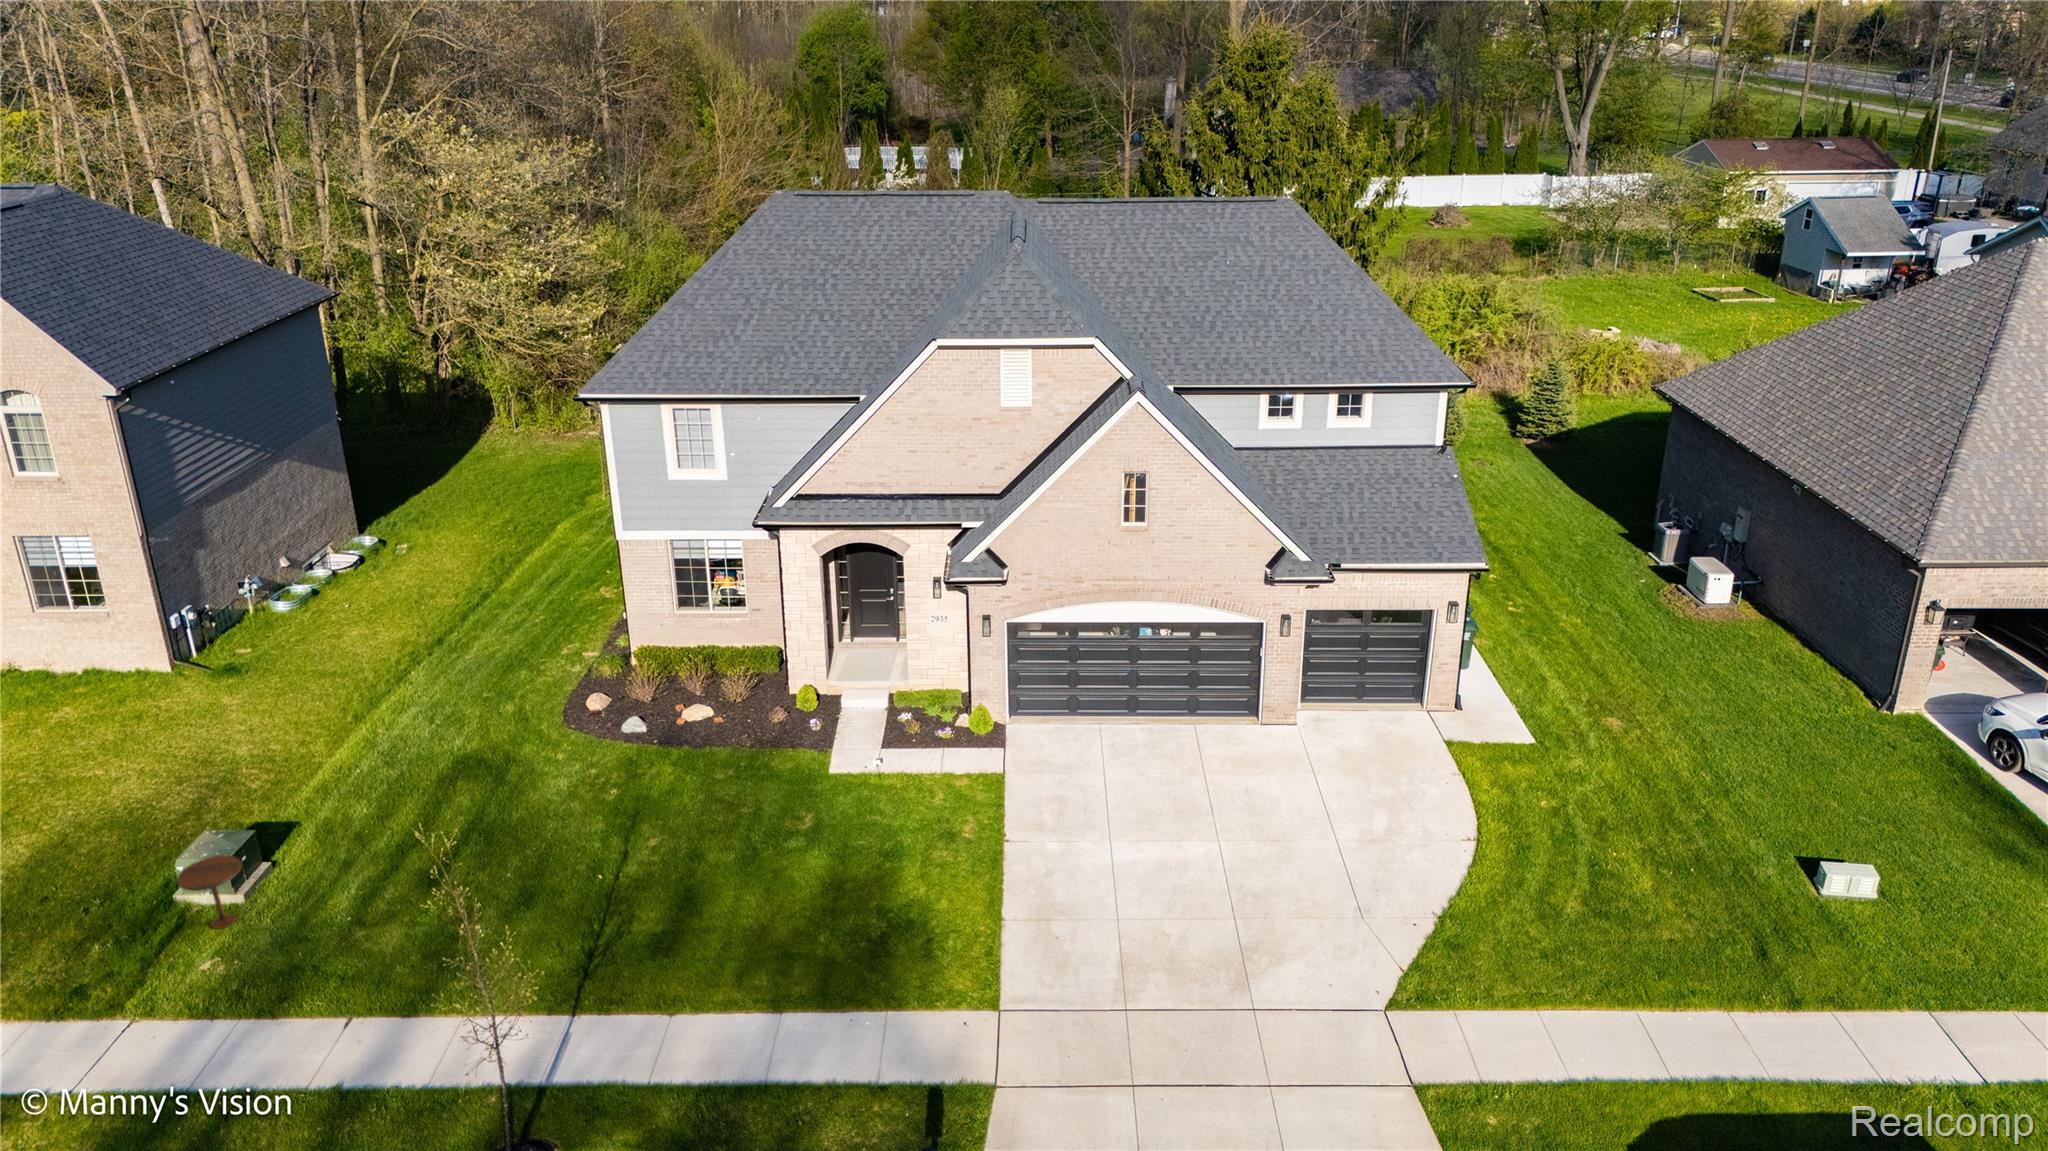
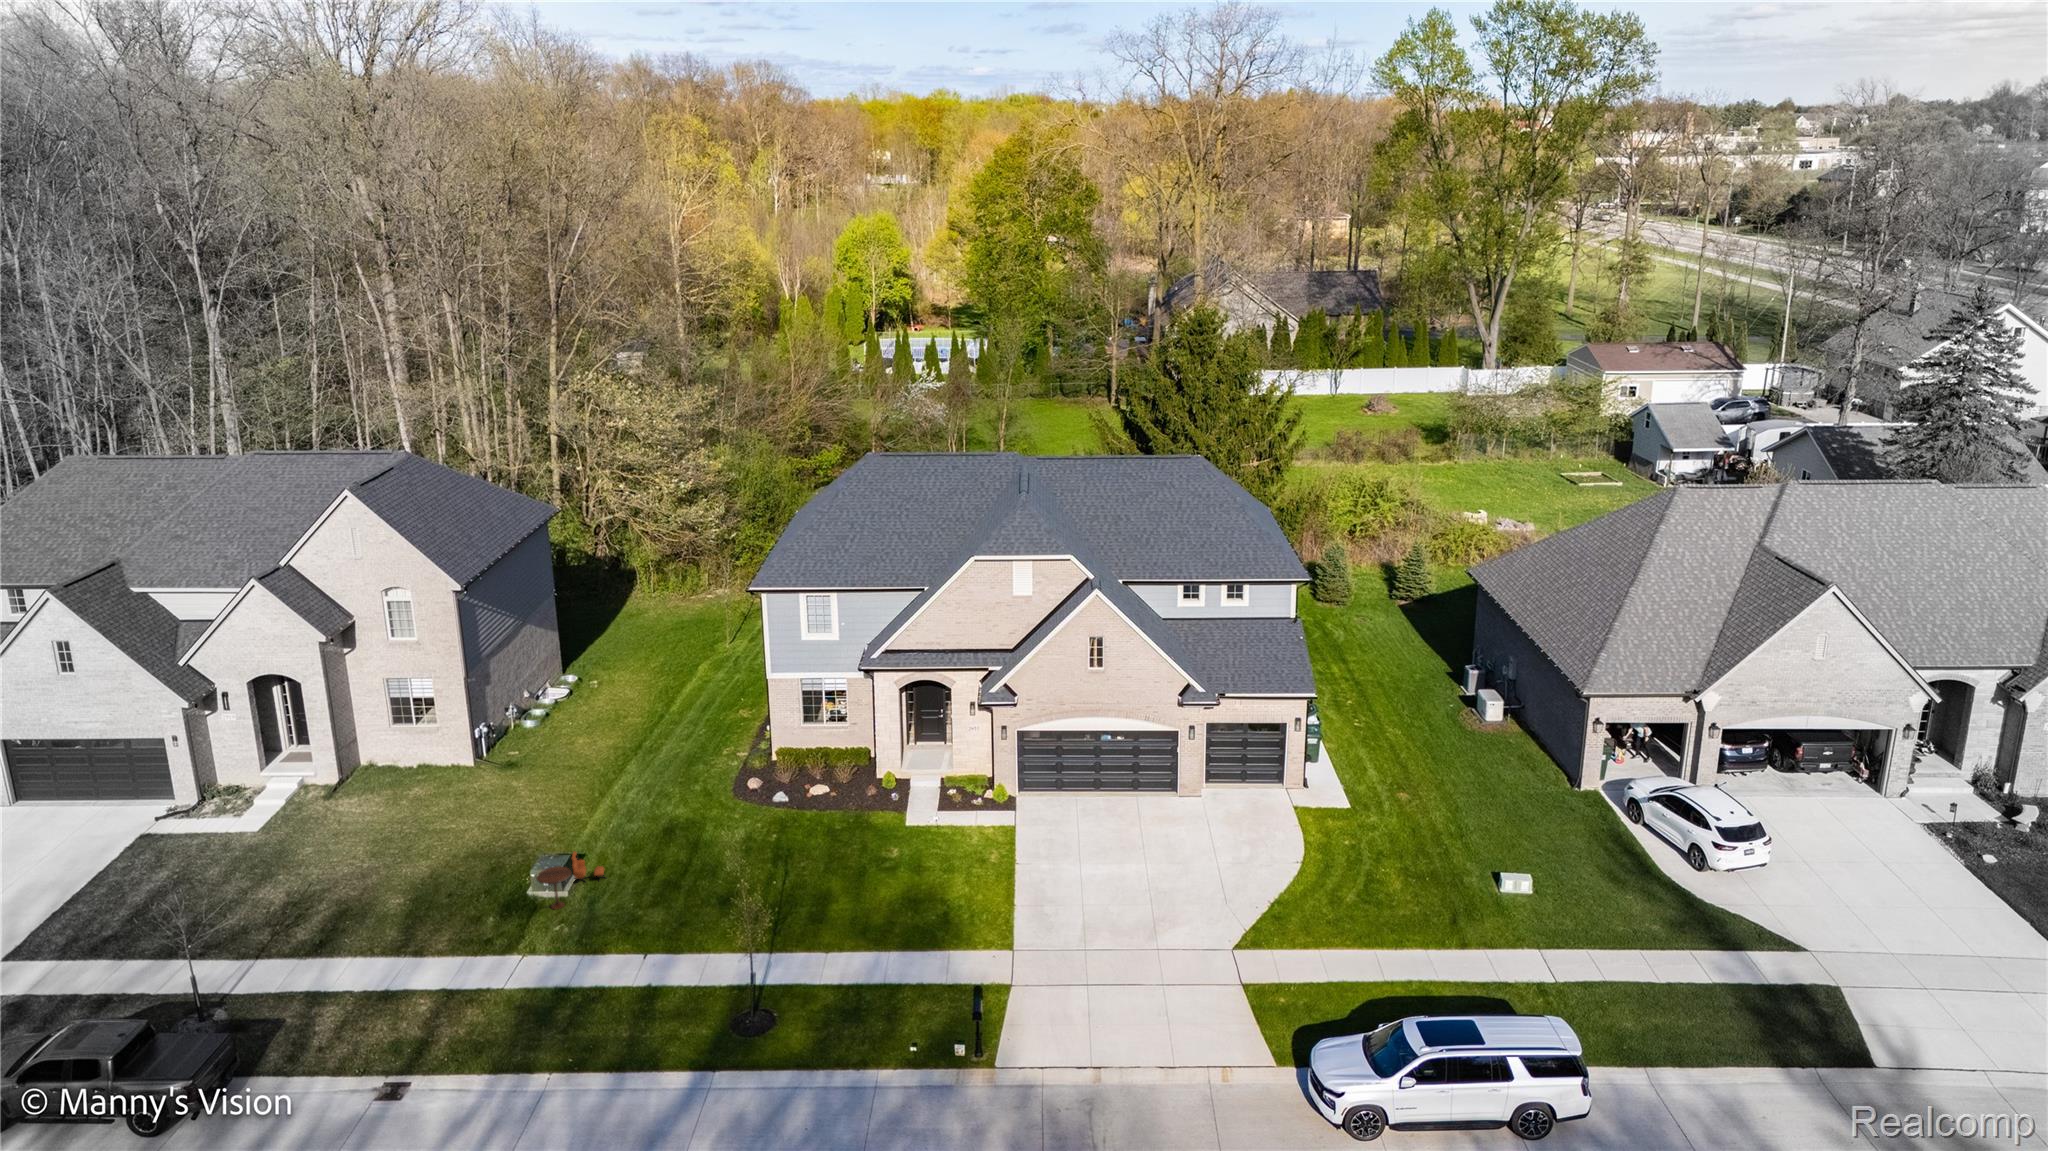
lounge chair: none [255,825,323,880] -> present [572,852,604,880]

